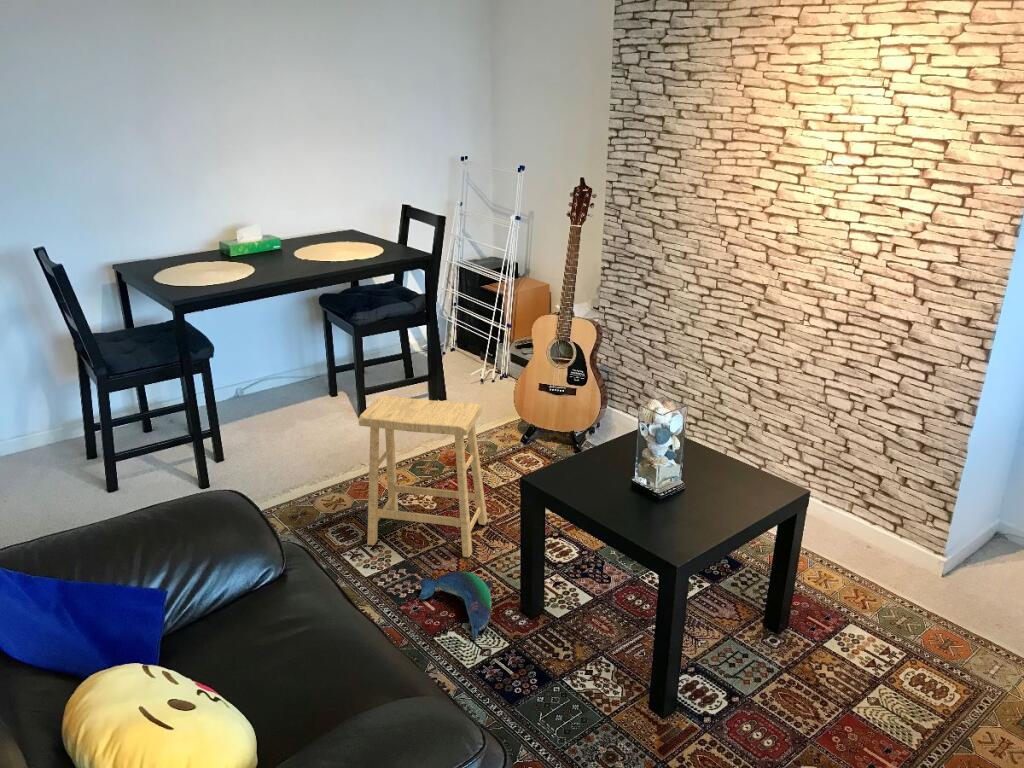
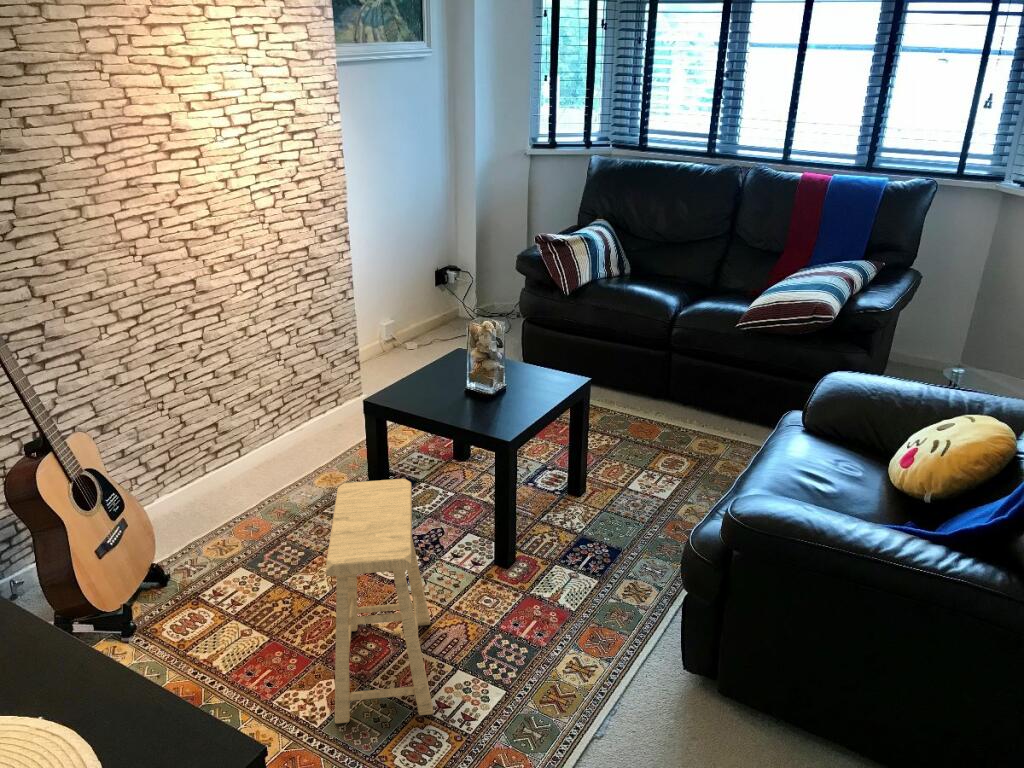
plush toy: present [419,571,493,638] -> none [488,563,559,633]

